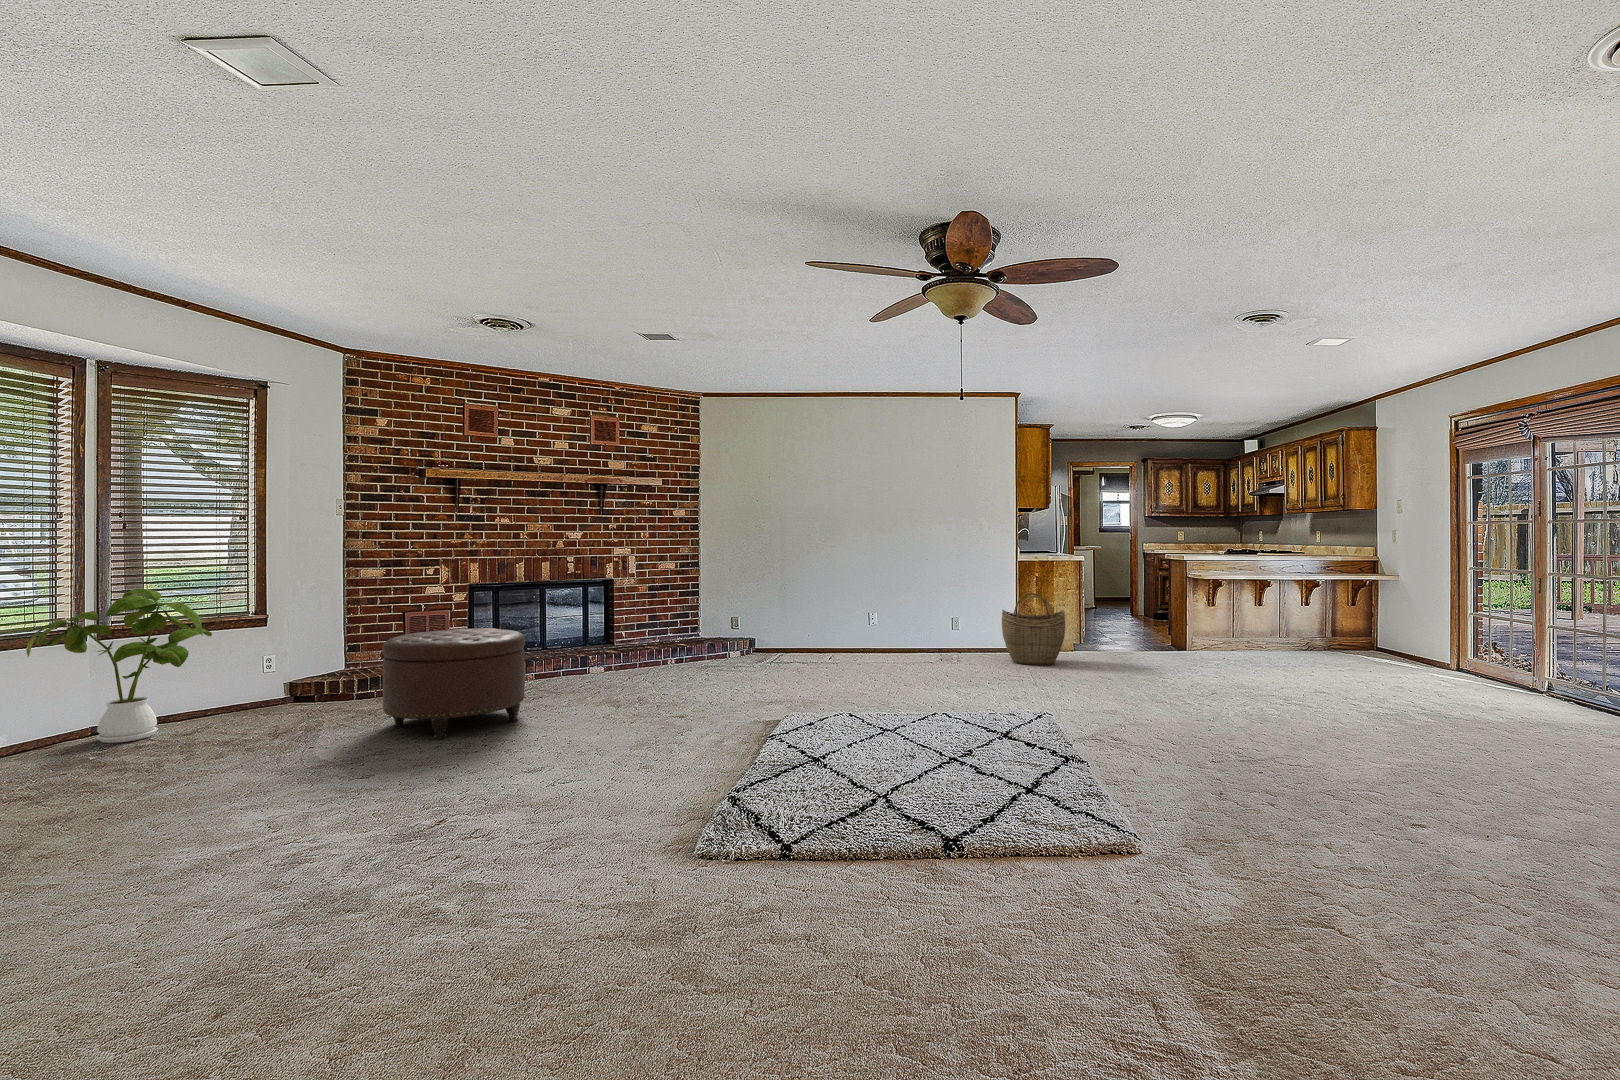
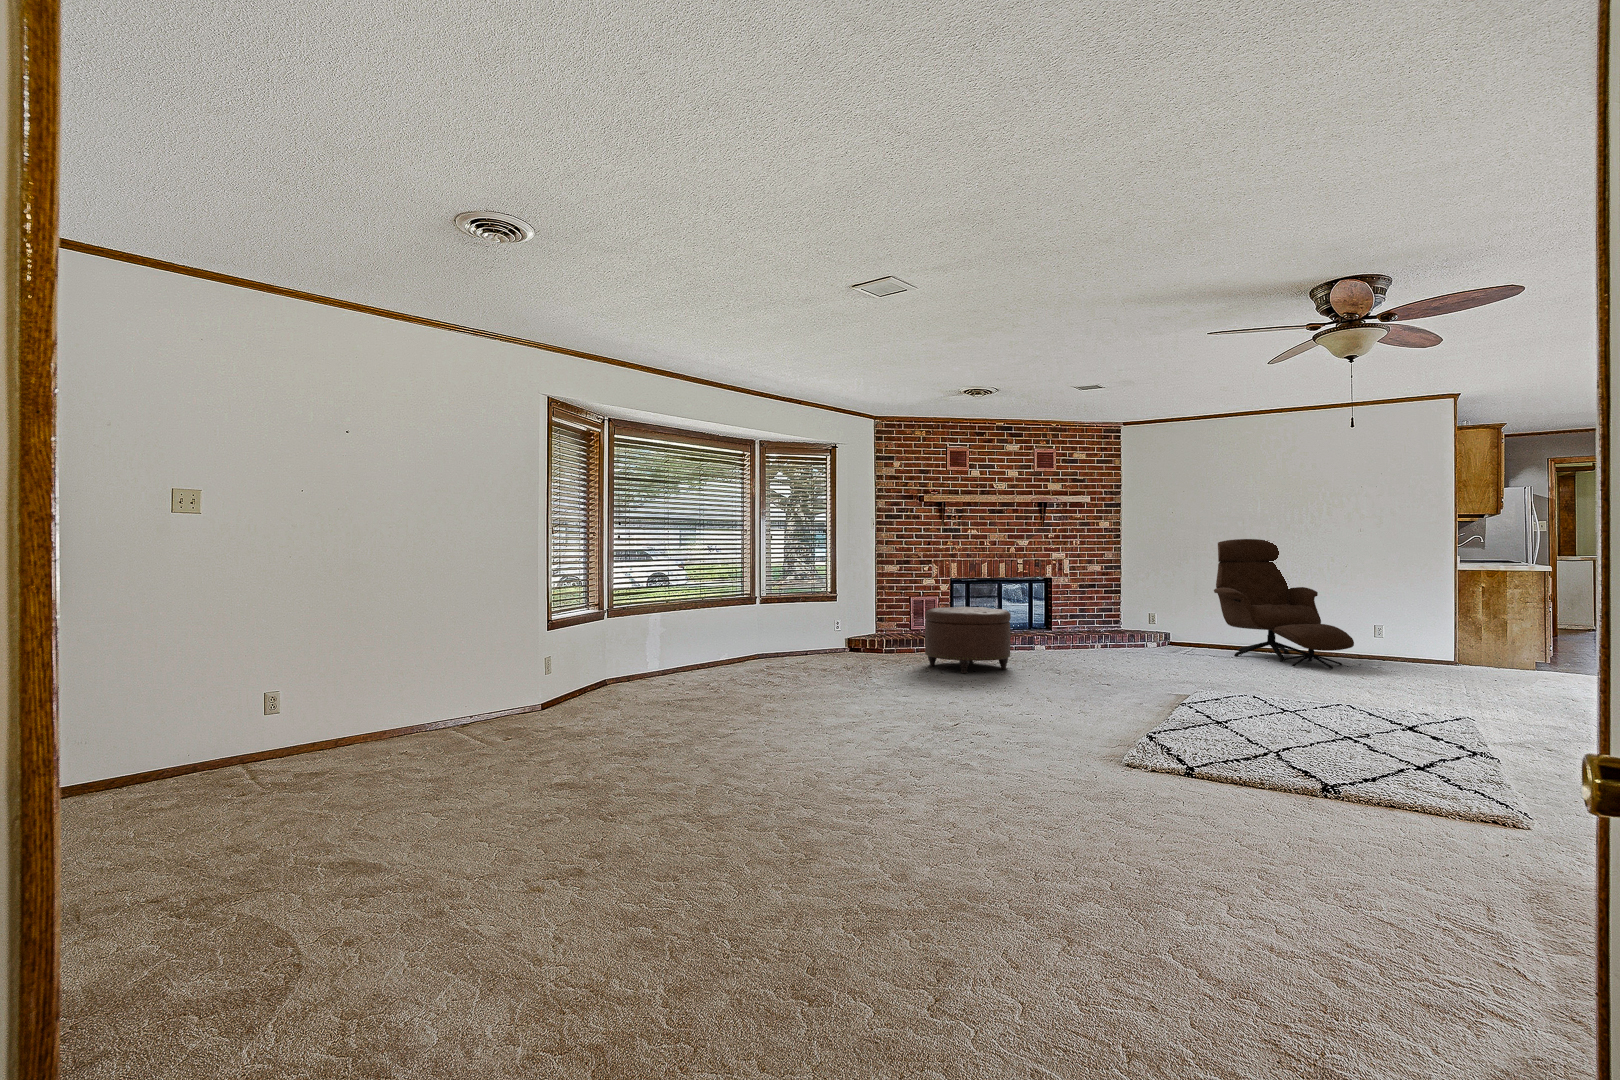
lounge chair: none [795,530,934,676] -> present [1214,539,1354,669]
house plant: present [26,588,212,743] -> none [750,574,831,661]
woven basket: present [1002,593,1065,665] -> none [1435,601,1511,671]

